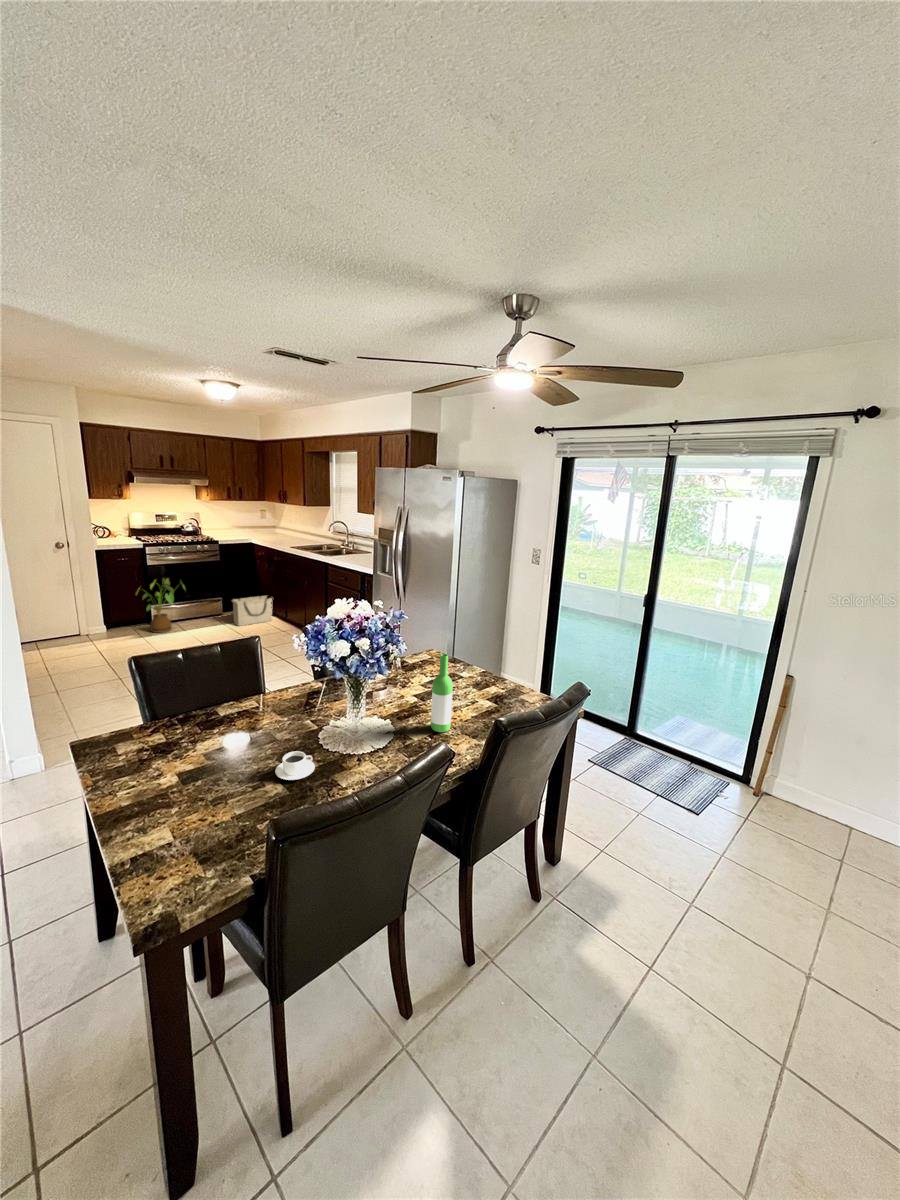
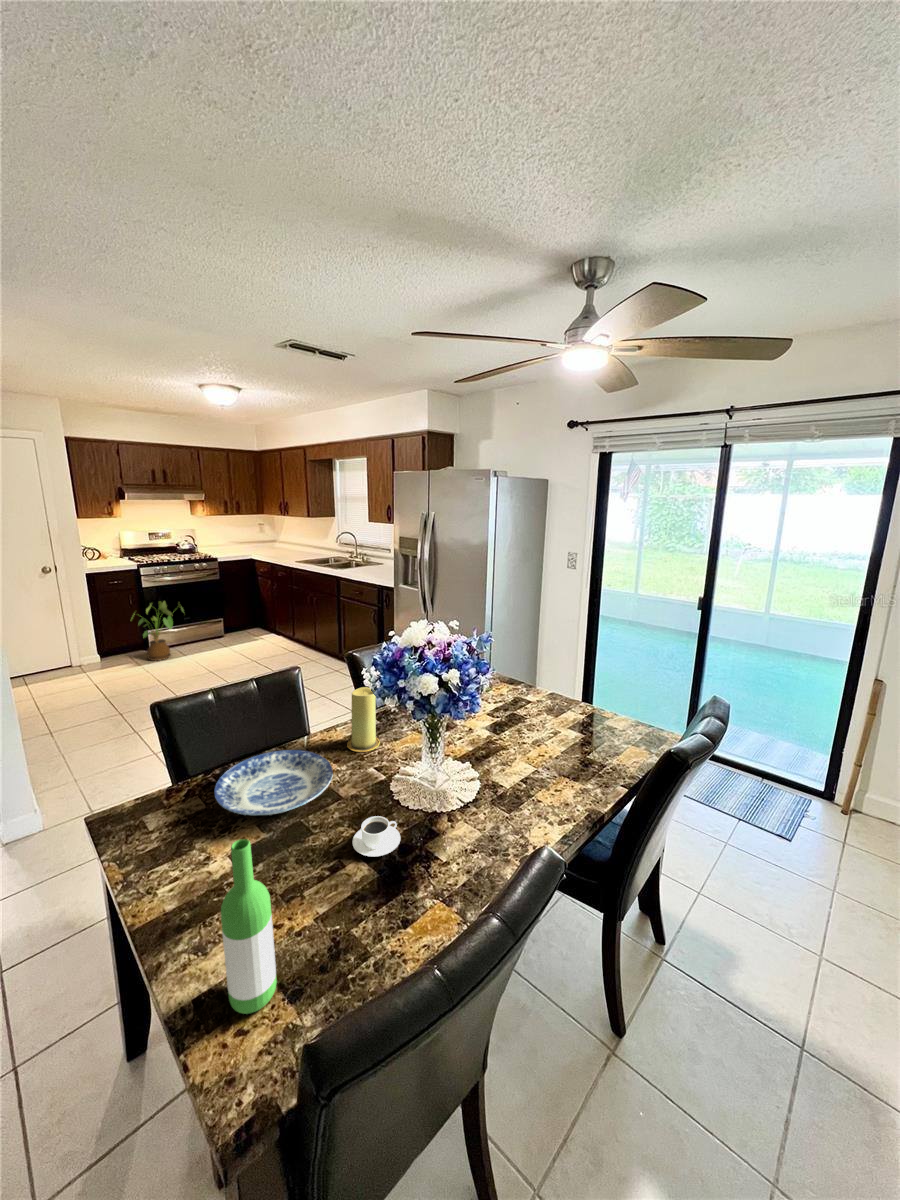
basket: present [232,596,273,626] -> none [234,615,279,649]
candle: none [294,654,322,708] -> present [347,687,380,752]
wine bottle: present [431,654,453,732] -> present [221,839,277,1014]
plate: none [173,701,273,747] -> present [215,750,333,815]

